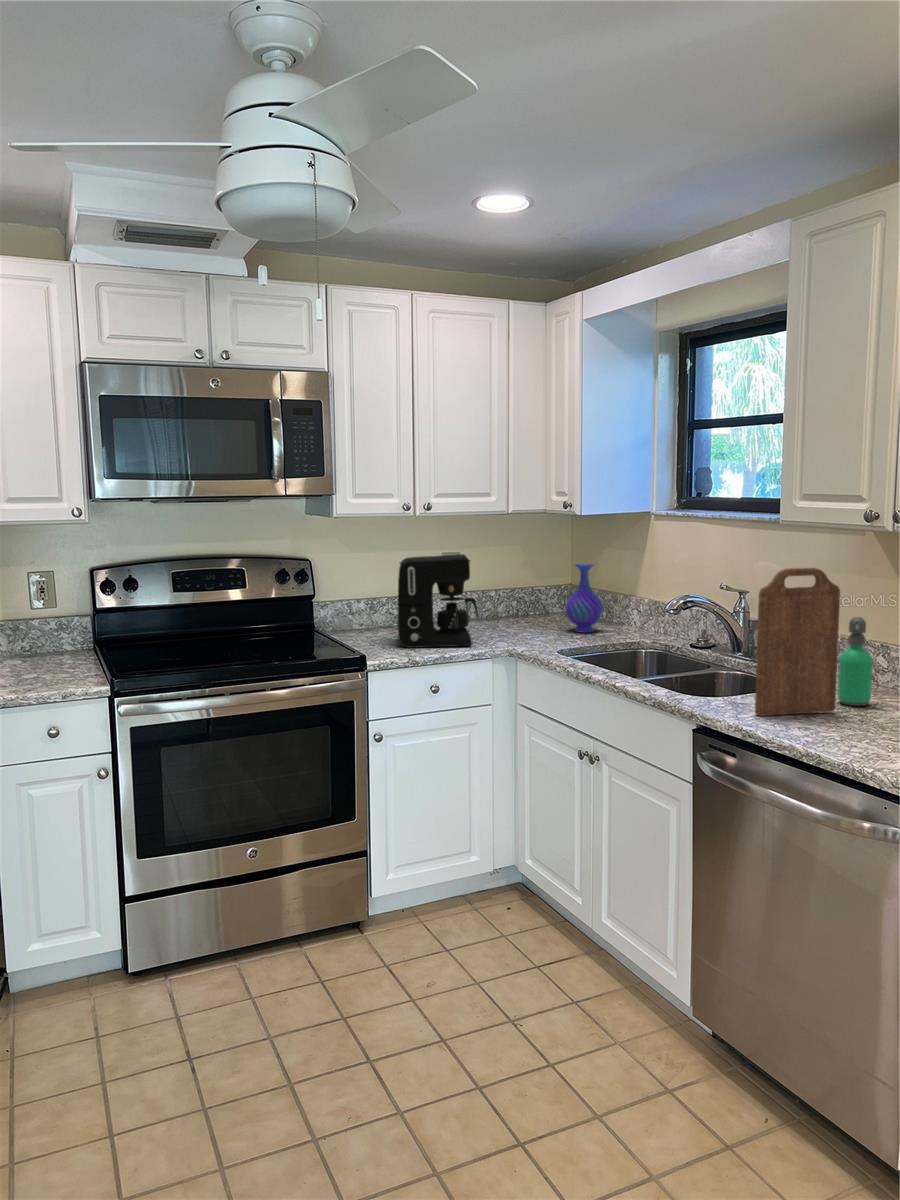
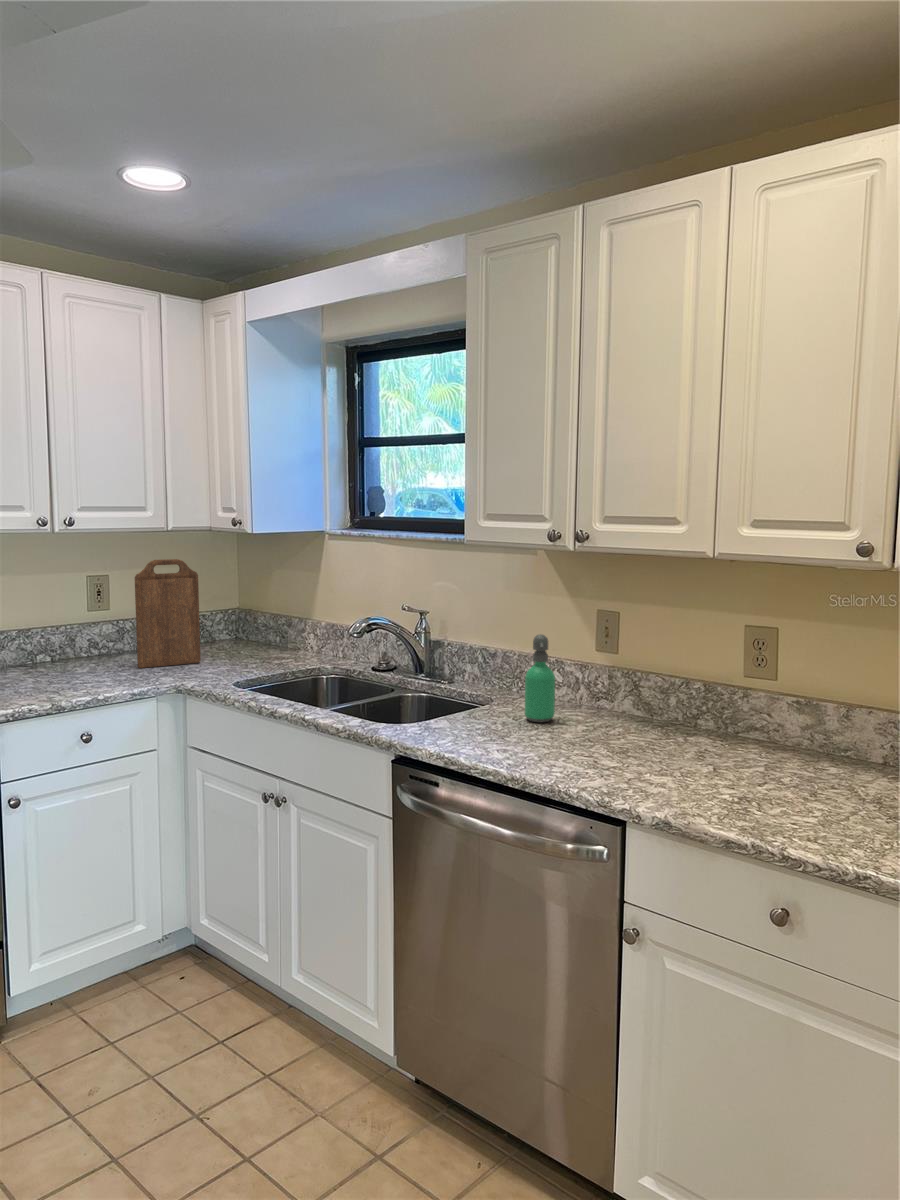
coffee maker: present [398,554,478,648] -> none [35,578,137,690]
vase: present [566,564,603,633] -> none [236,586,277,661]
cutting board: present [755,568,840,716] -> present [135,559,201,668]

